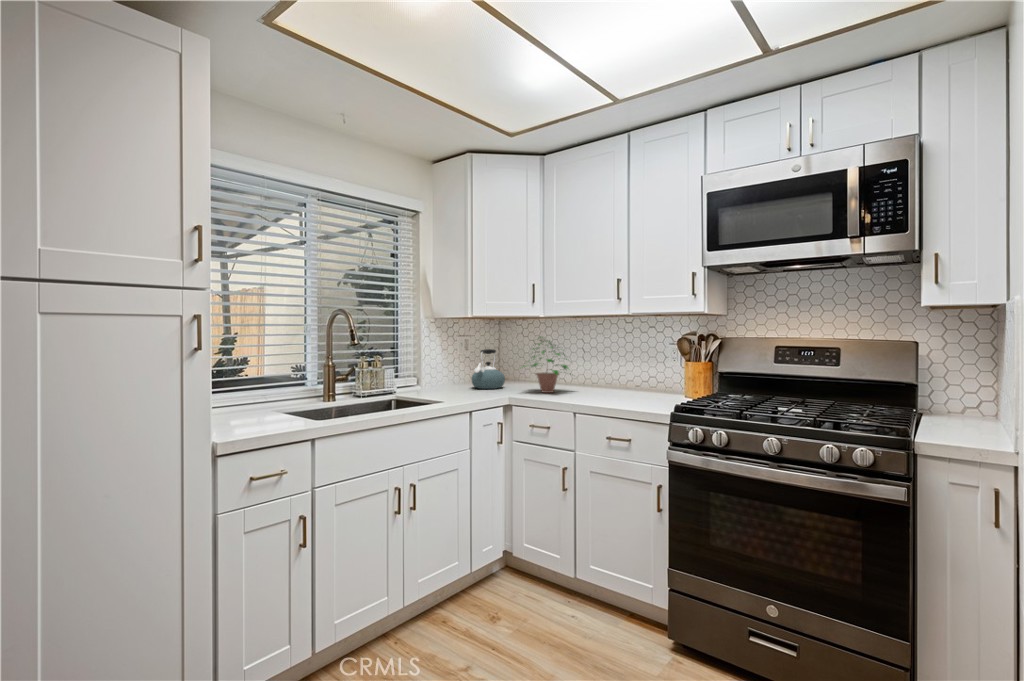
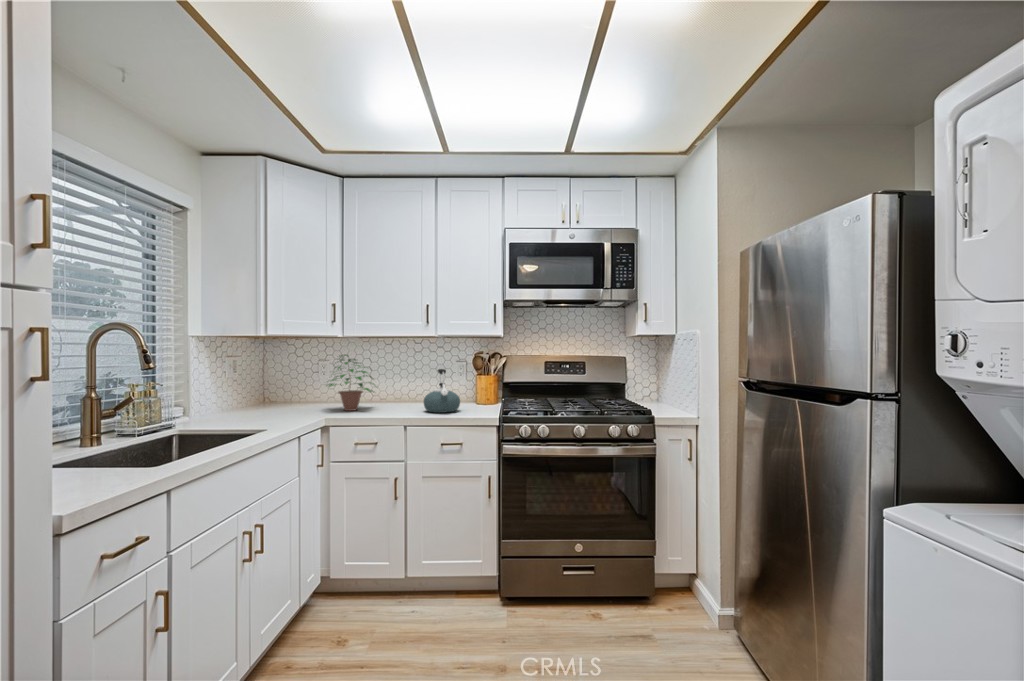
kettle: present [472,349,505,389] -> present [424,369,460,413]

